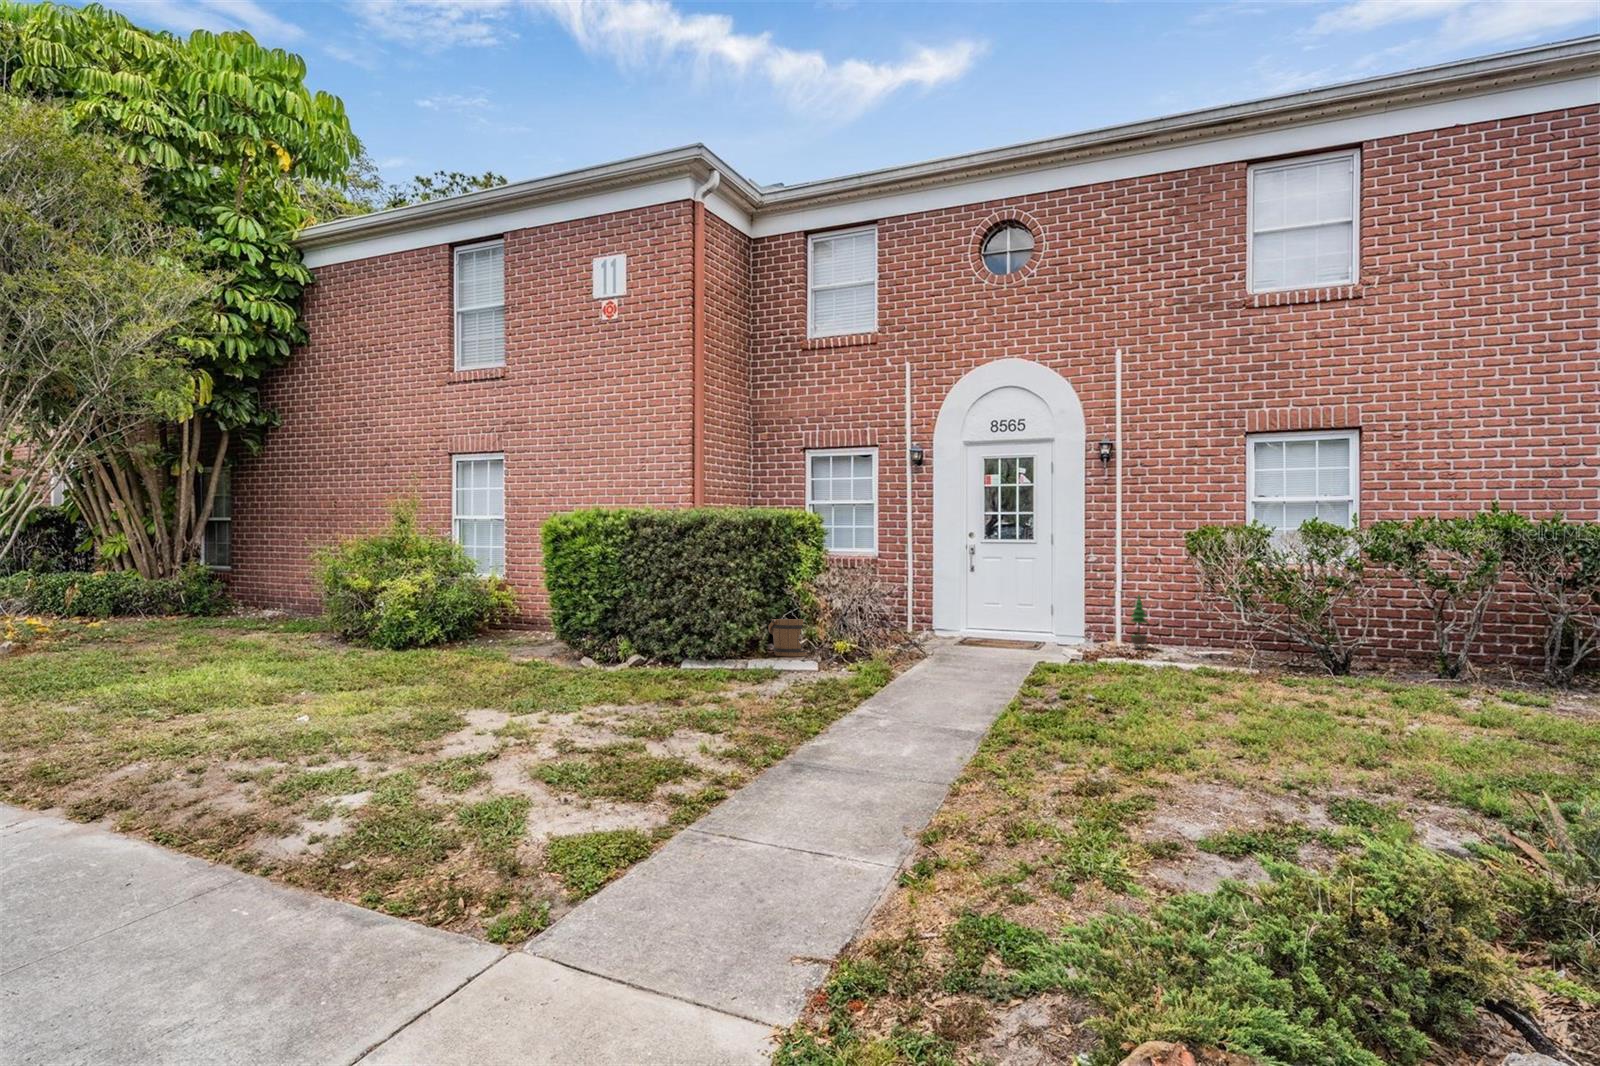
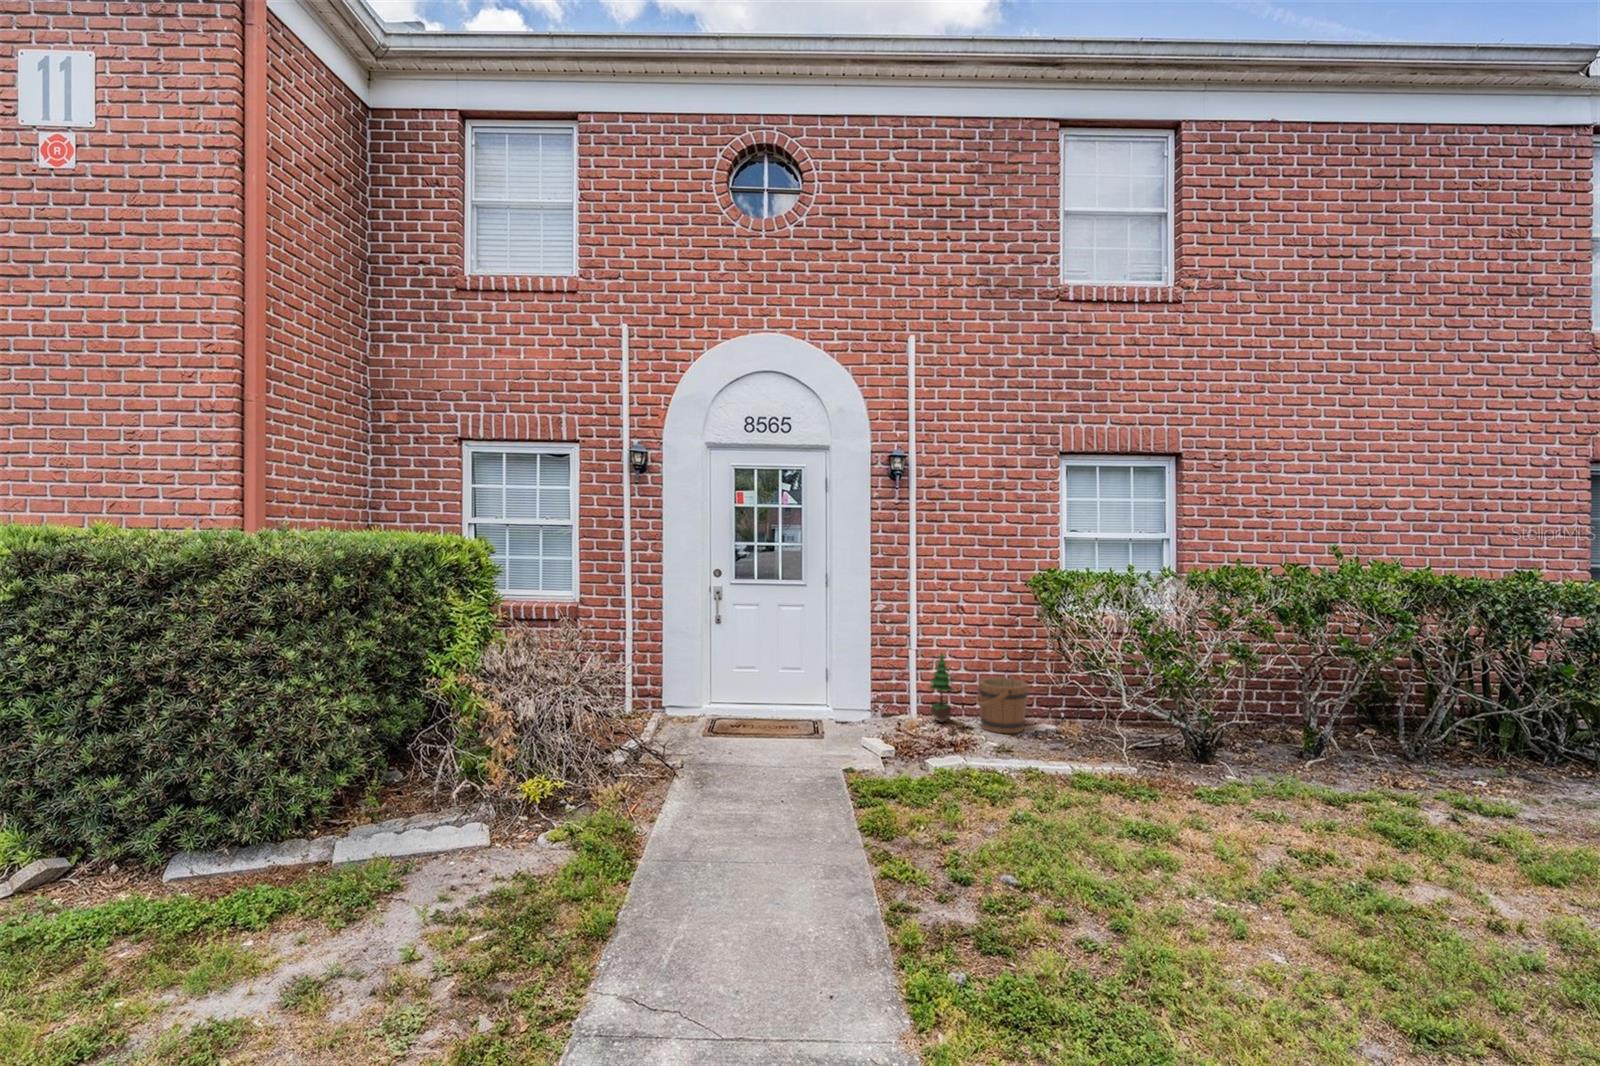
bucket: present [768,619,808,657] -> present [975,678,1029,733]

